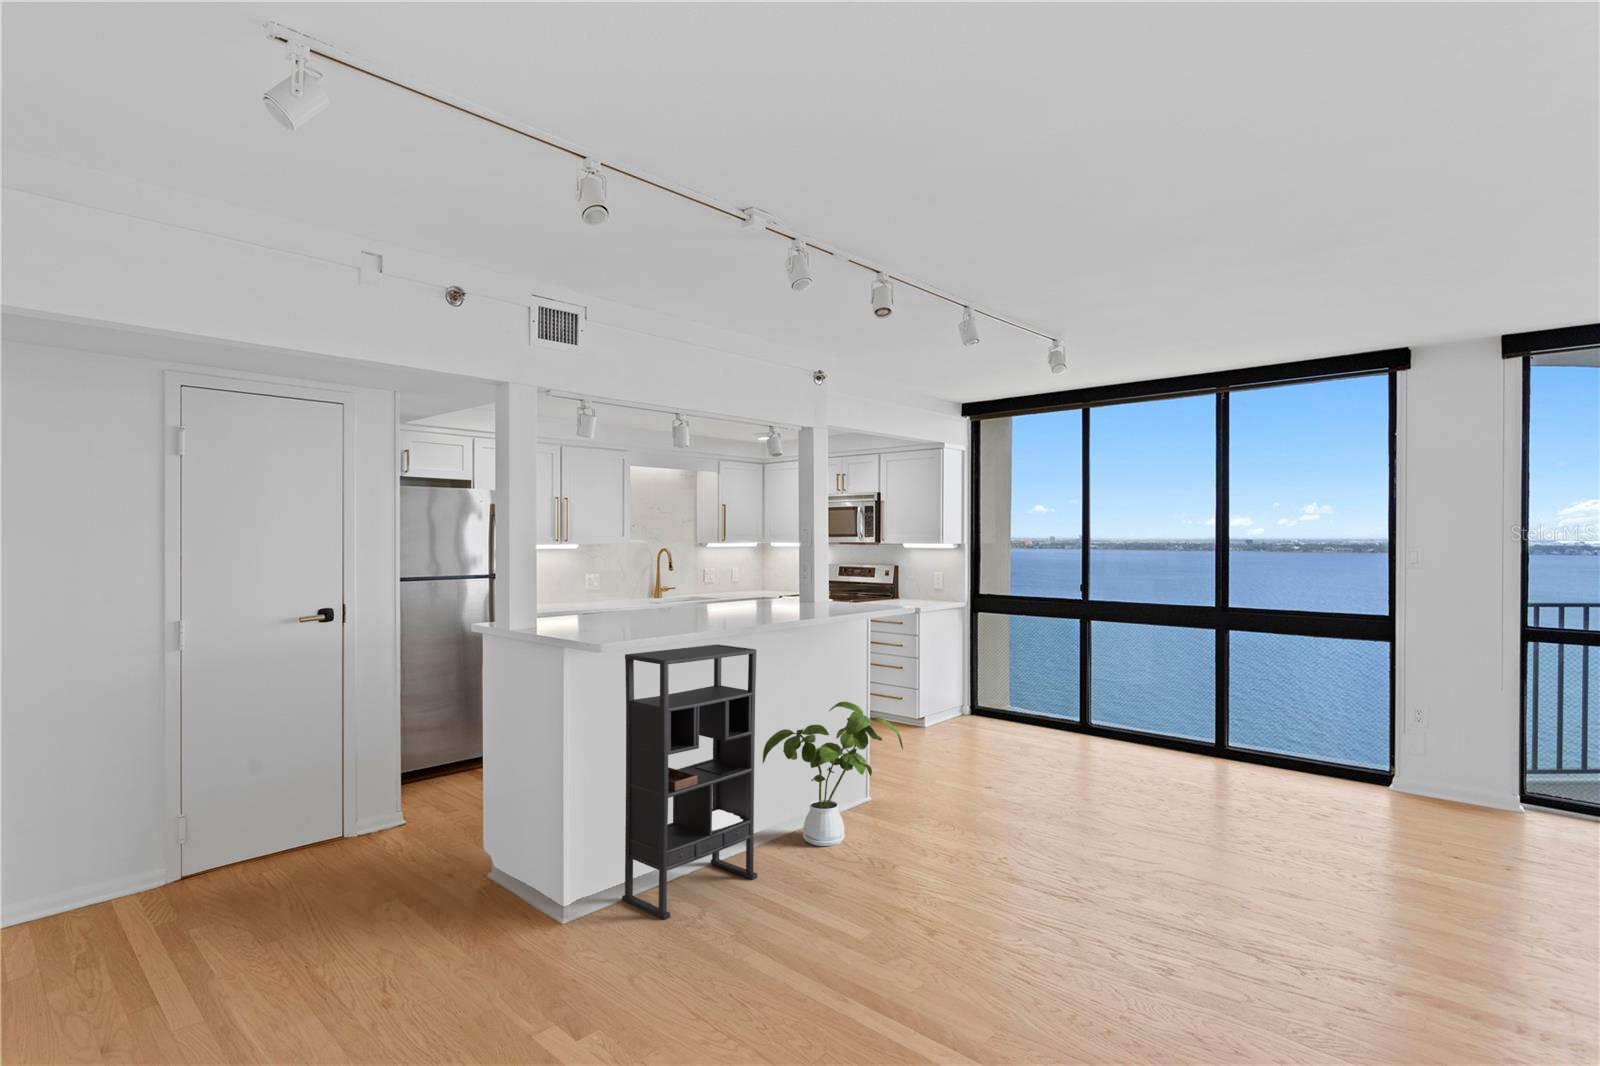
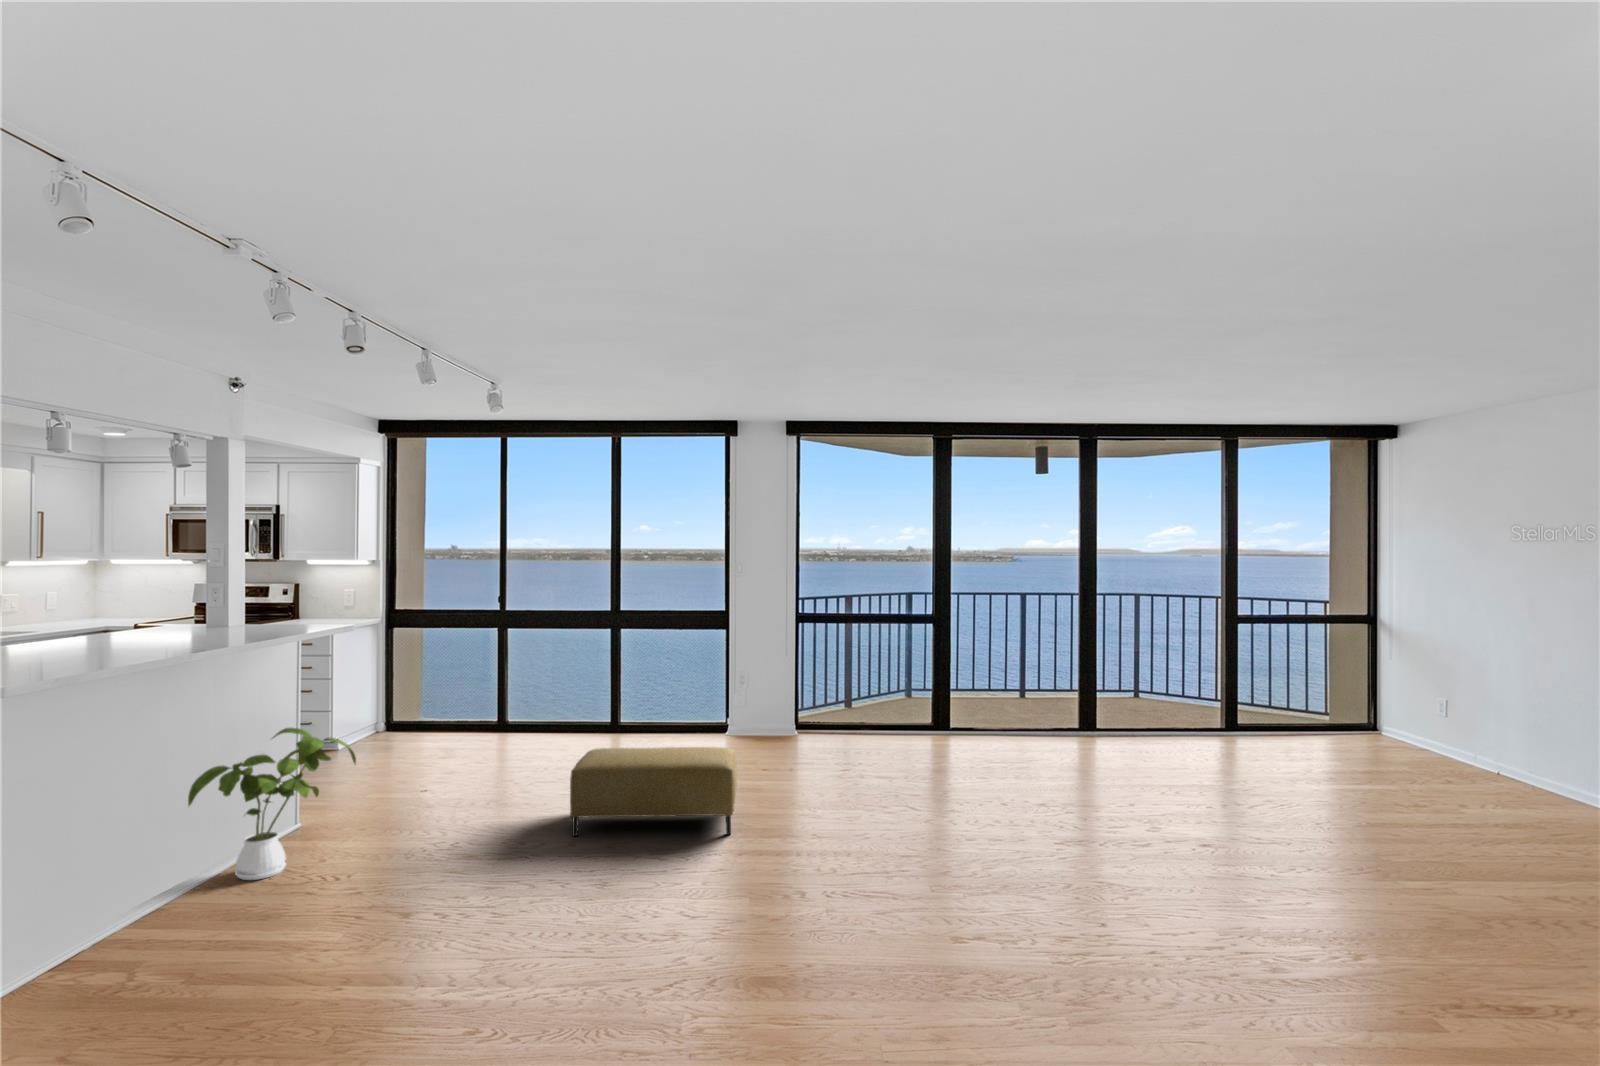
bookshelf: present [622,644,757,920] -> none [14,684,195,993]
ottoman: none [1139,779,1400,950] -> present [570,747,737,836]

